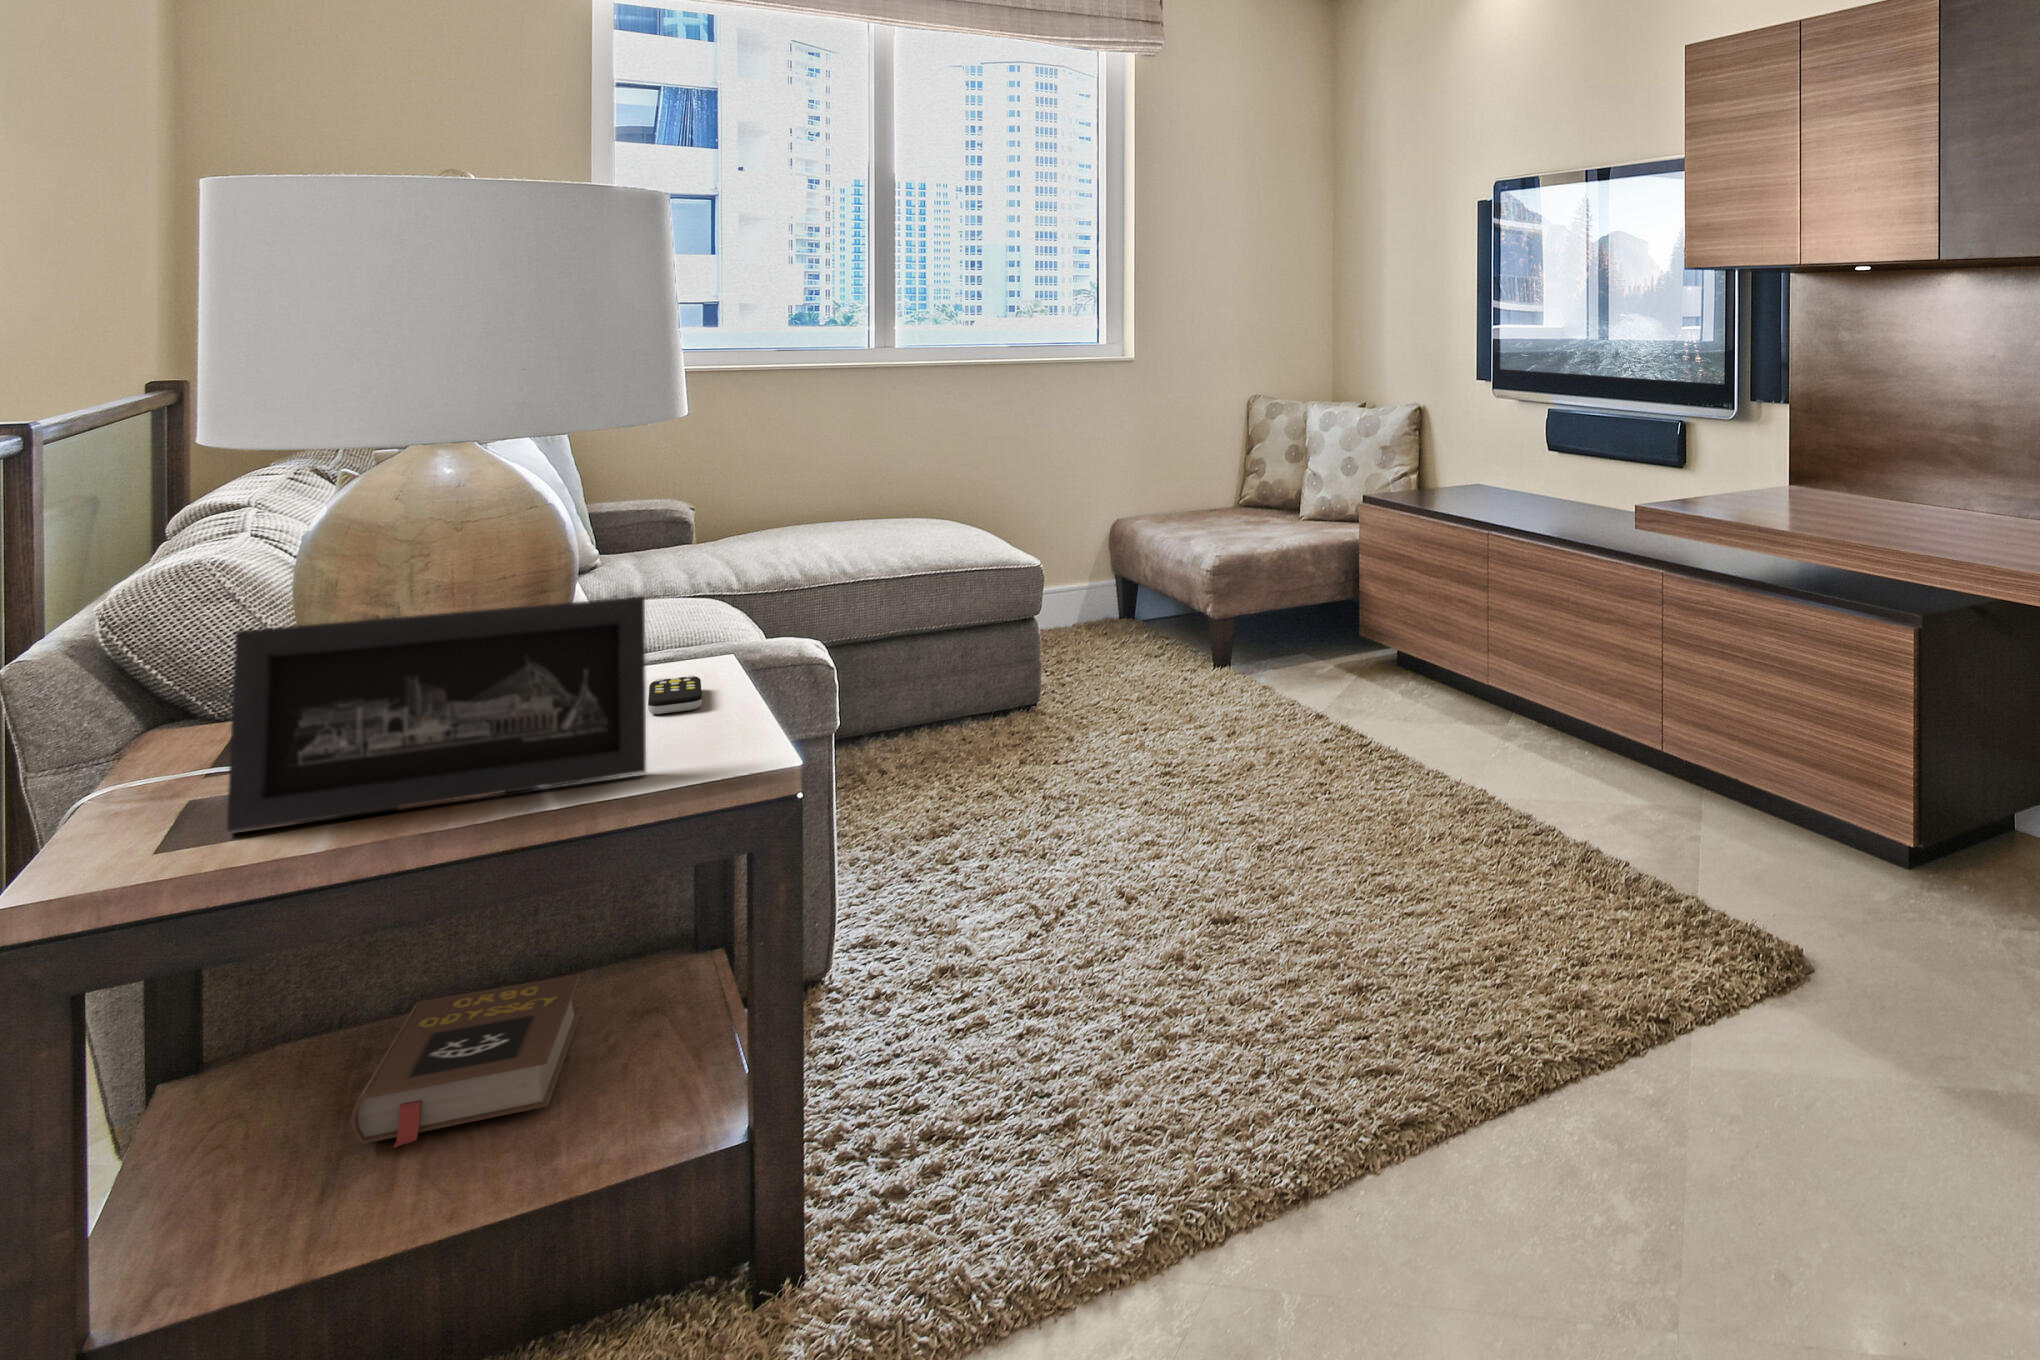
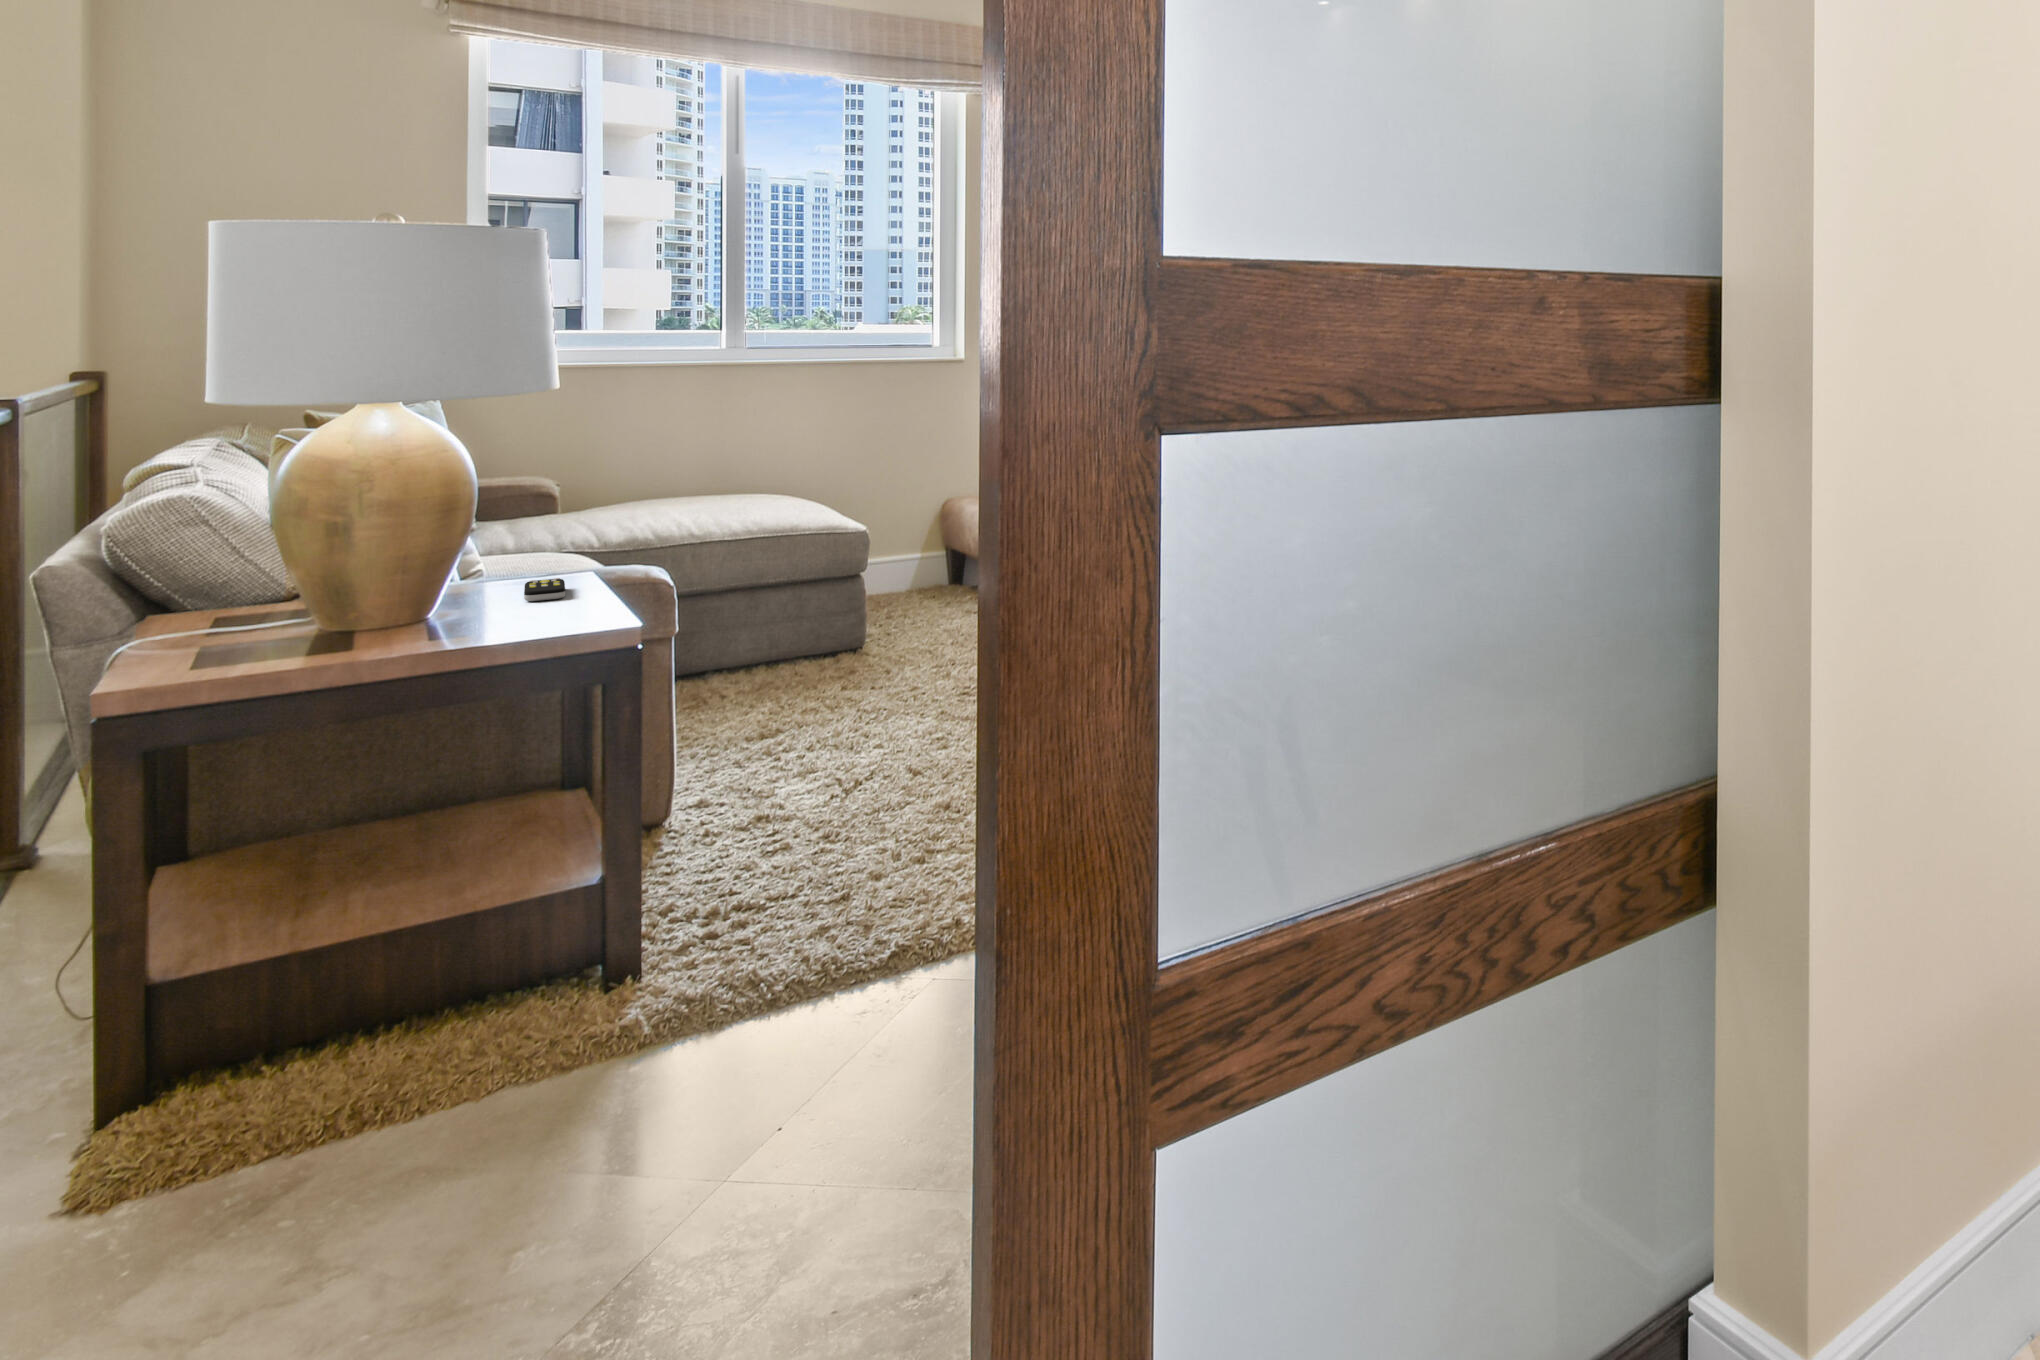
picture frame: present [227,596,646,832] -> none [227,508,525,659]
book: present [350,974,580,1147] -> none [308,789,472,886]

